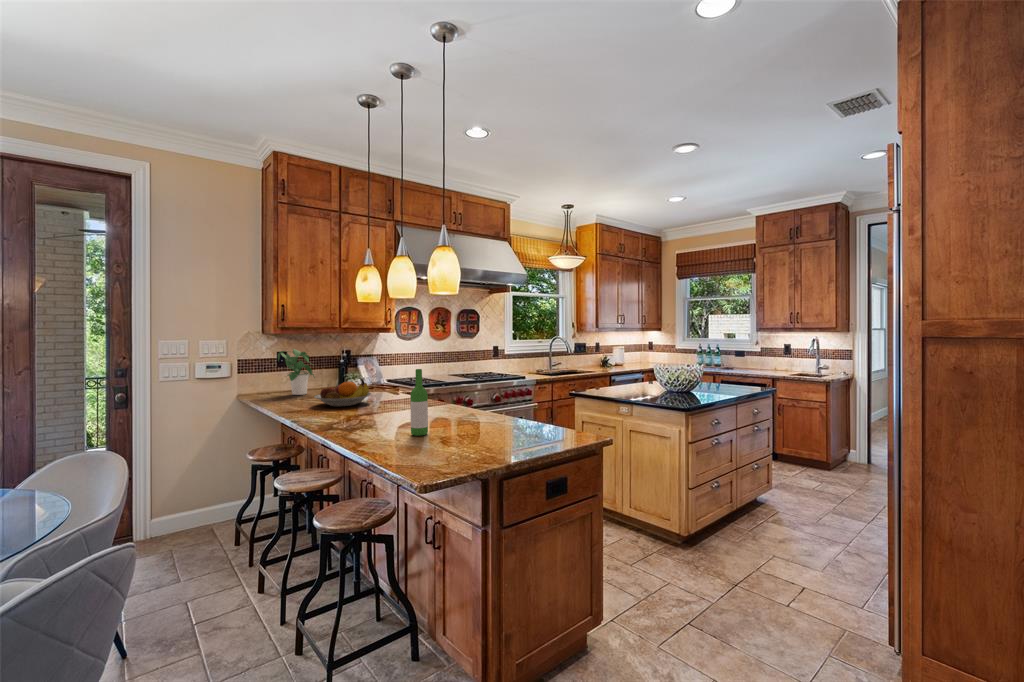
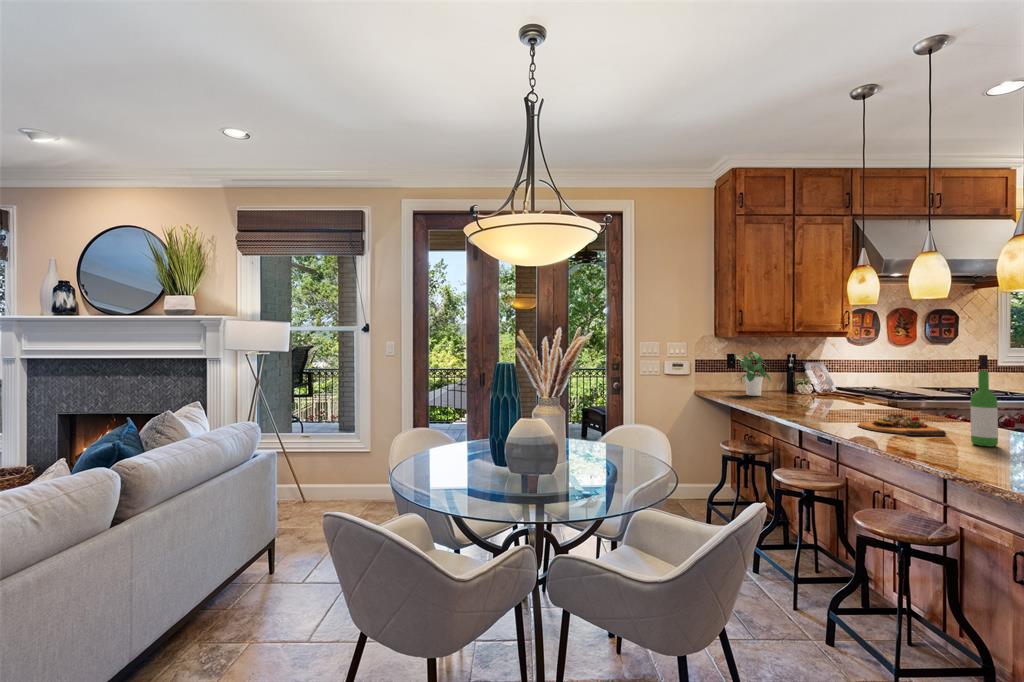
fruit bowl: present [314,382,371,406] -> none [789,384,855,409]
cutting board: none [343,409,408,431] -> present [858,414,946,436]

